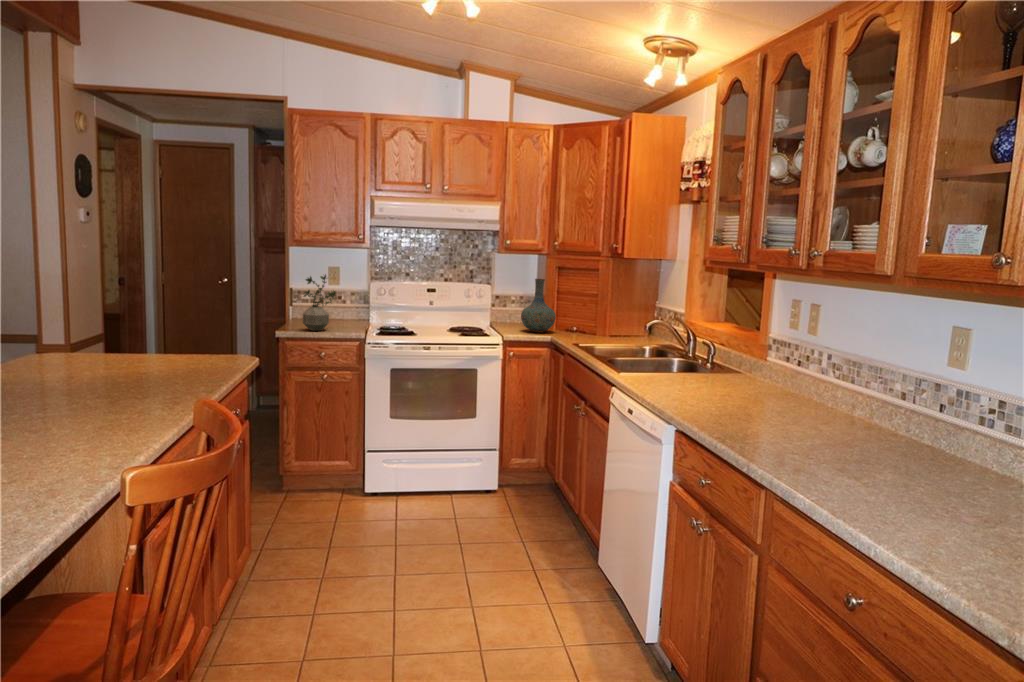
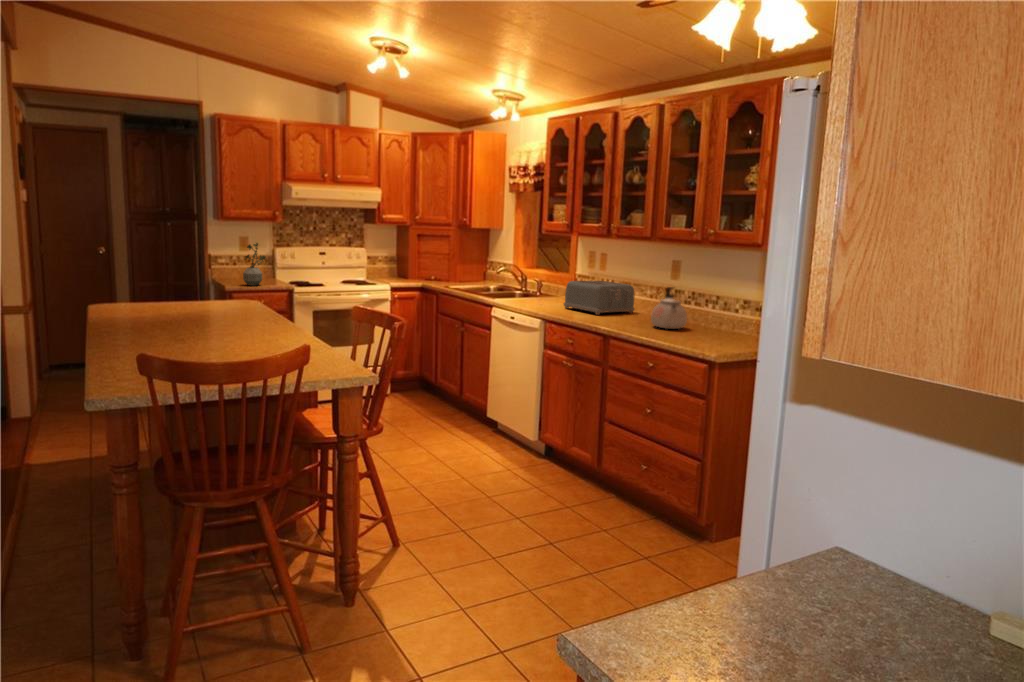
vase: present [521,279,556,332] -> none [397,243,422,281]
toaster: none [720,353,865,427] -> present [564,281,635,315]
kettle: none [882,389,980,496] -> present [651,287,687,329]

